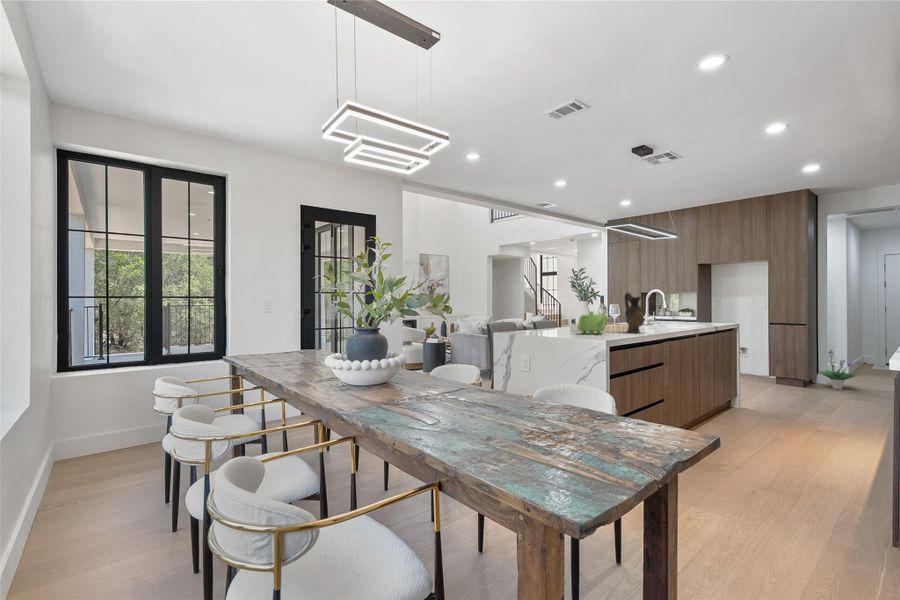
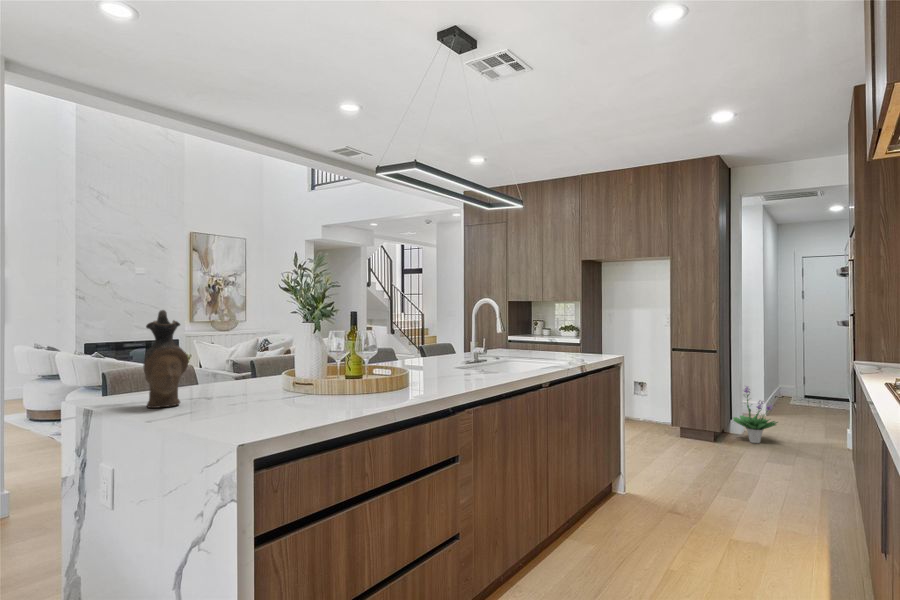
ceramic pitcher: present [624,293,645,333] -> present [143,310,188,408]
teapot: present [578,312,606,334] -> none [251,355,328,410]

